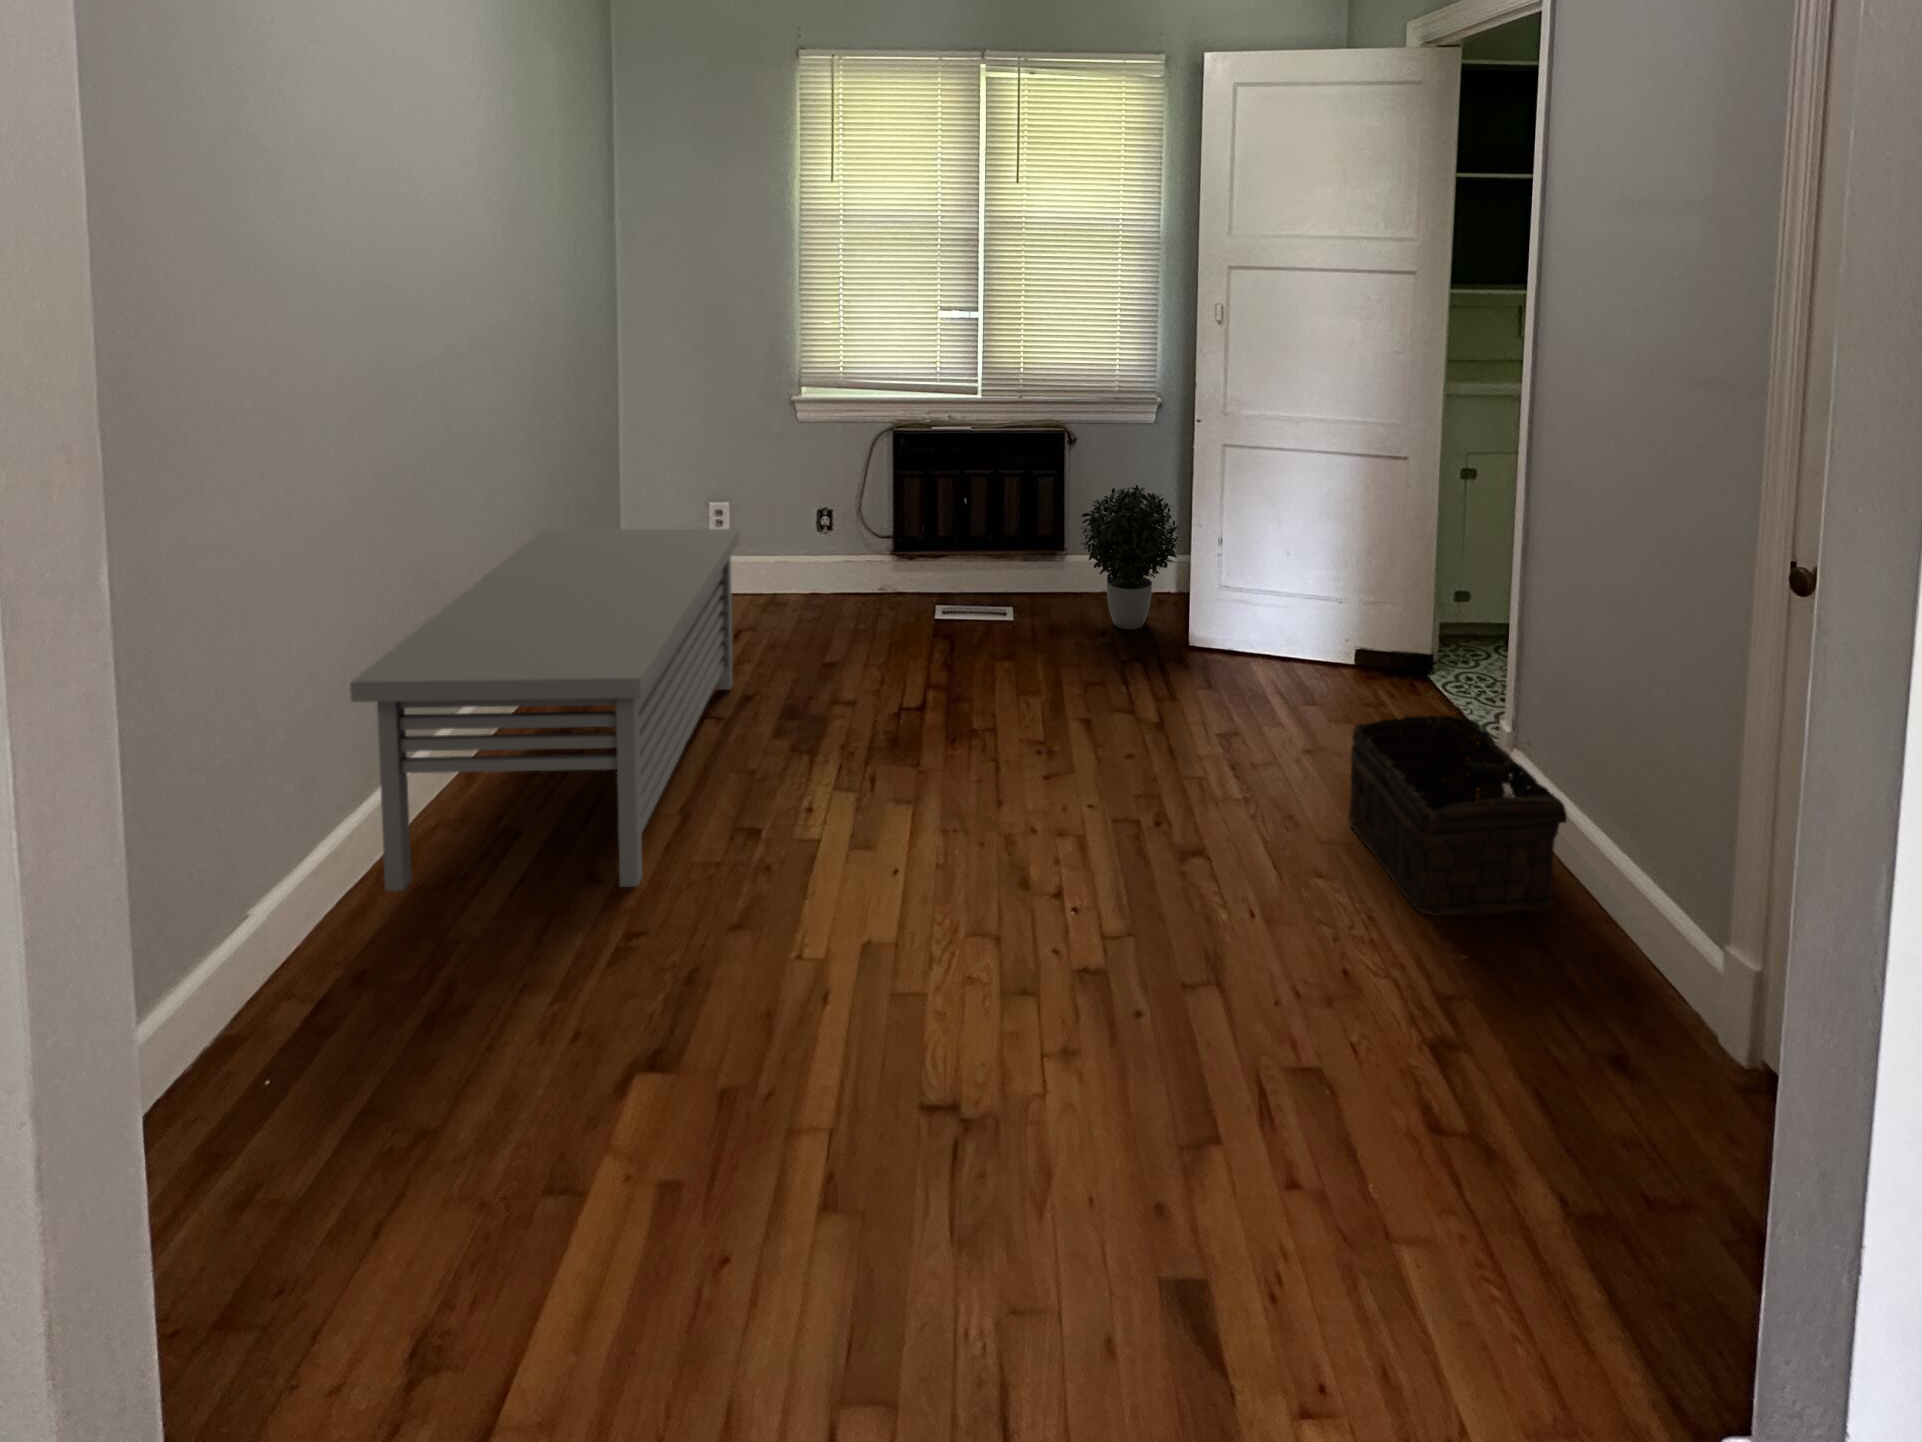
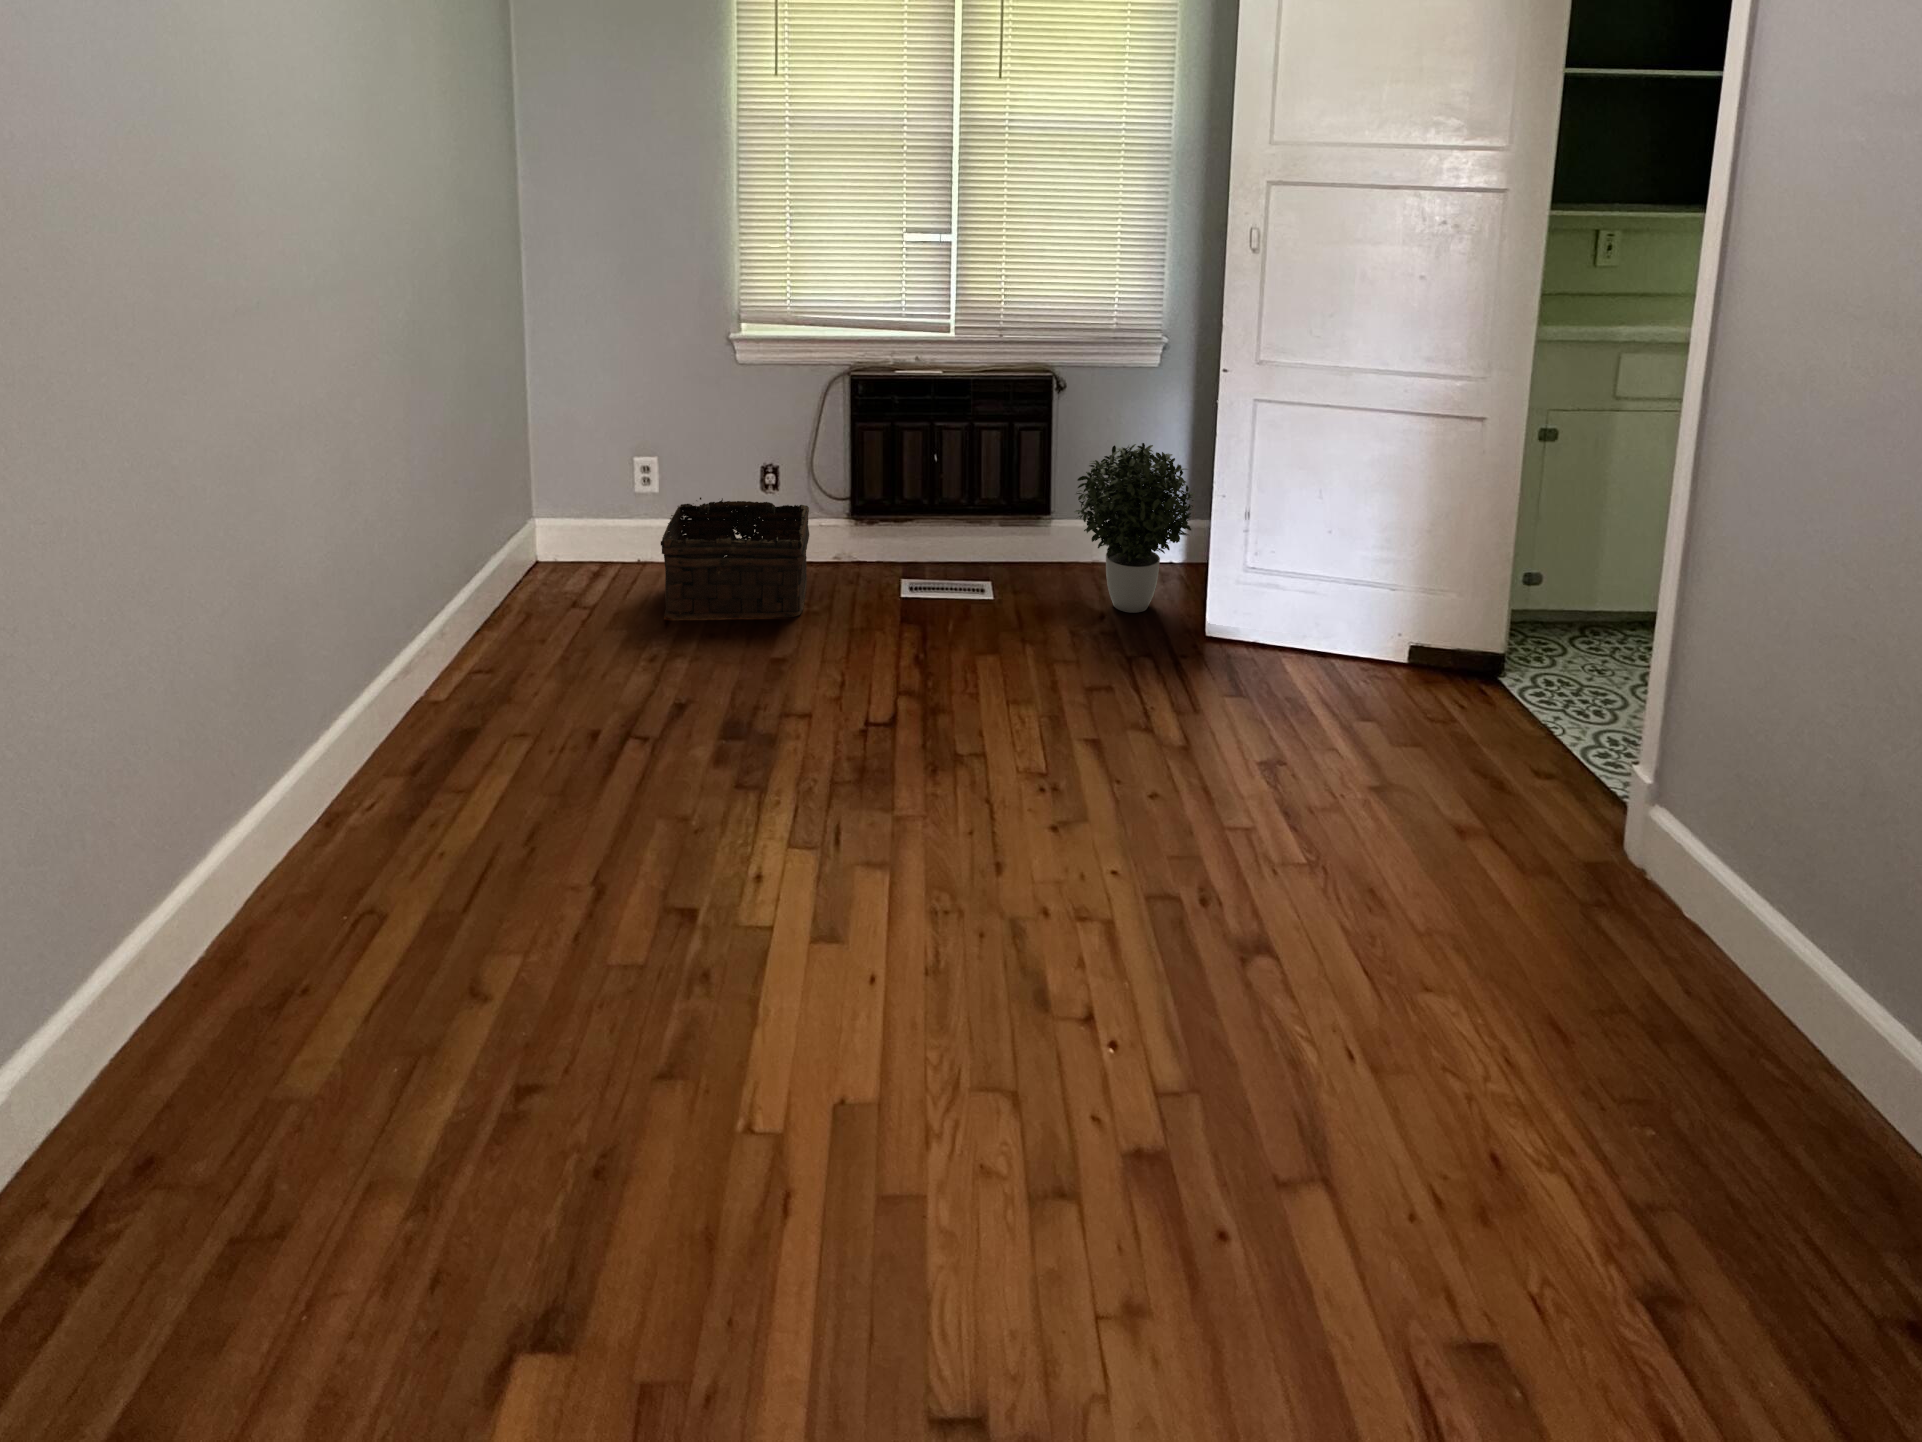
storage bench: present [350,529,740,891] -> none [130,503,667,1013]
basket: present [1348,715,1567,915] -> present [661,497,809,619]

